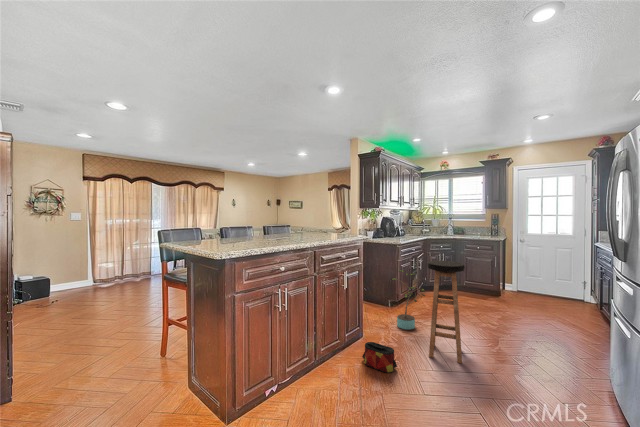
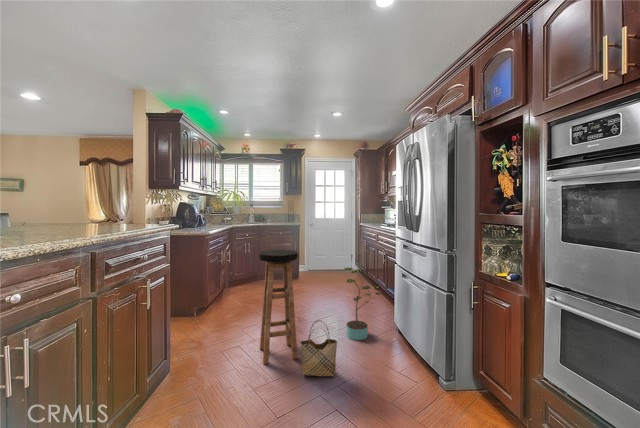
potted plant: present [391,270,425,330] -> present [345,268,380,340]
woven basket: none [459,332,498,389] -> present [300,320,337,376]
bag: present [362,342,397,373] -> none [181,373,234,413]

